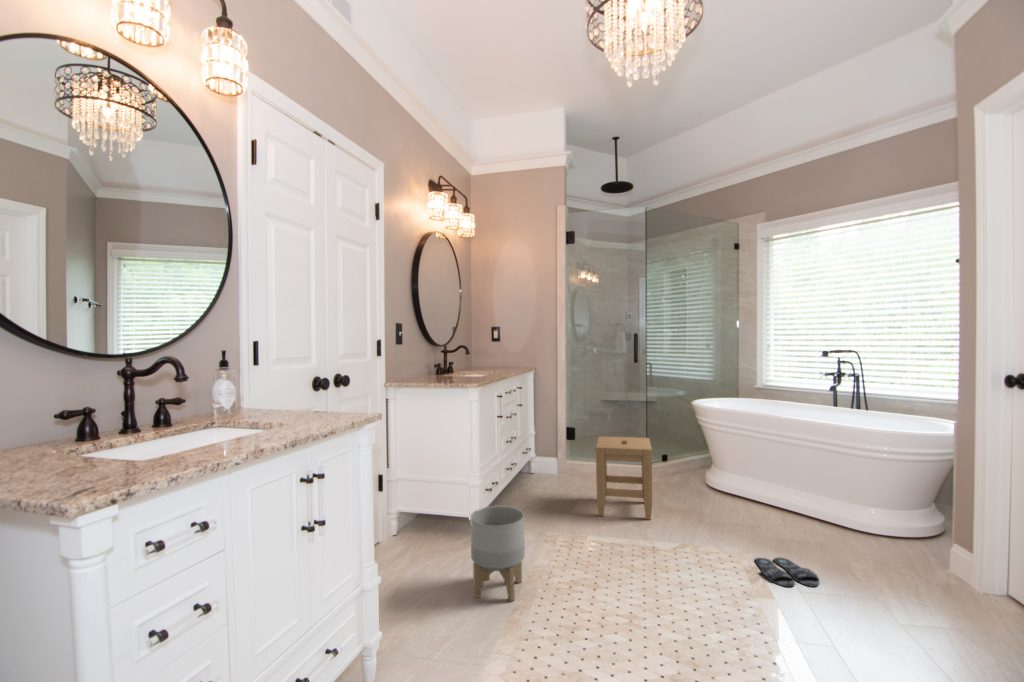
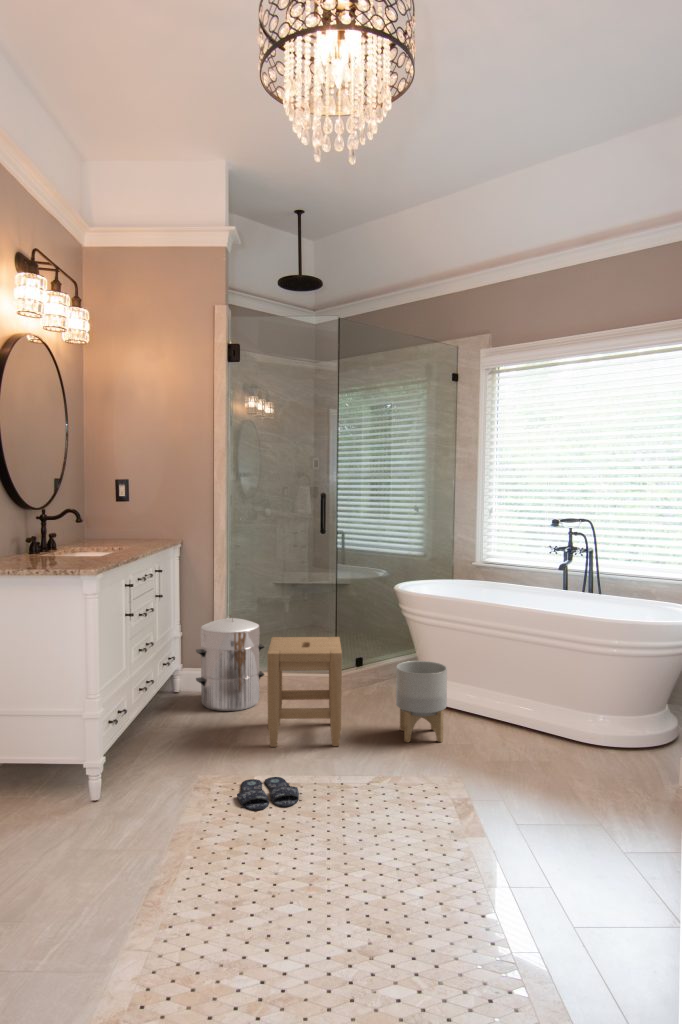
waste bin: none [545,420,593,488] -> present [196,615,264,711]
planter: present [470,506,525,601] -> present [396,661,447,743]
slippers: present [755,557,819,587] -> present [237,777,299,810]

